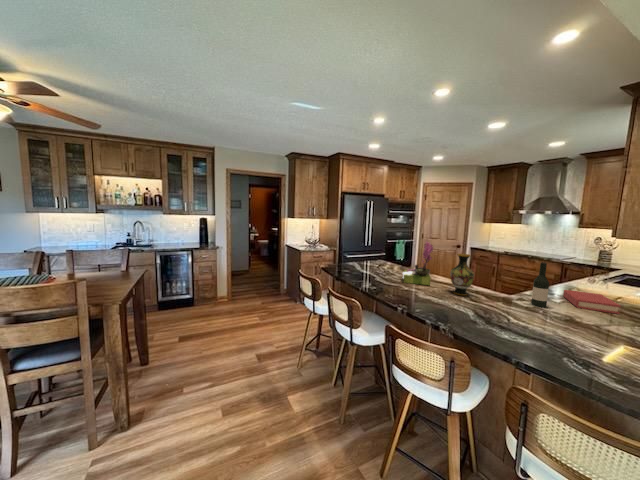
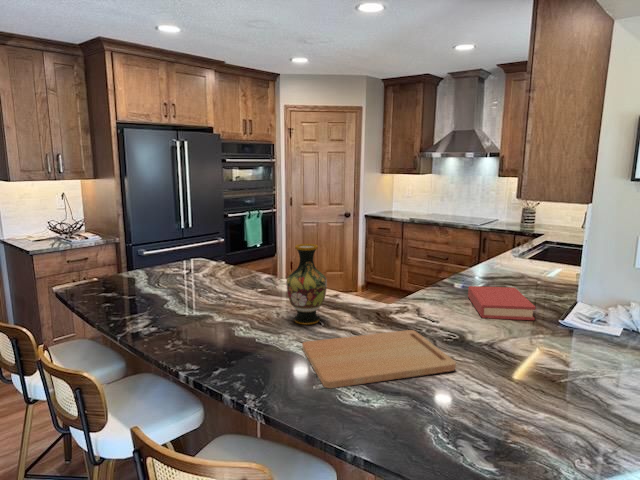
flower arrangement: present [403,242,433,285] -> none [204,221,266,311]
wine bottle: present [531,262,549,307] -> none [418,248,441,328]
cutting board: none [464,301,565,327] -> present [302,330,456,388]

